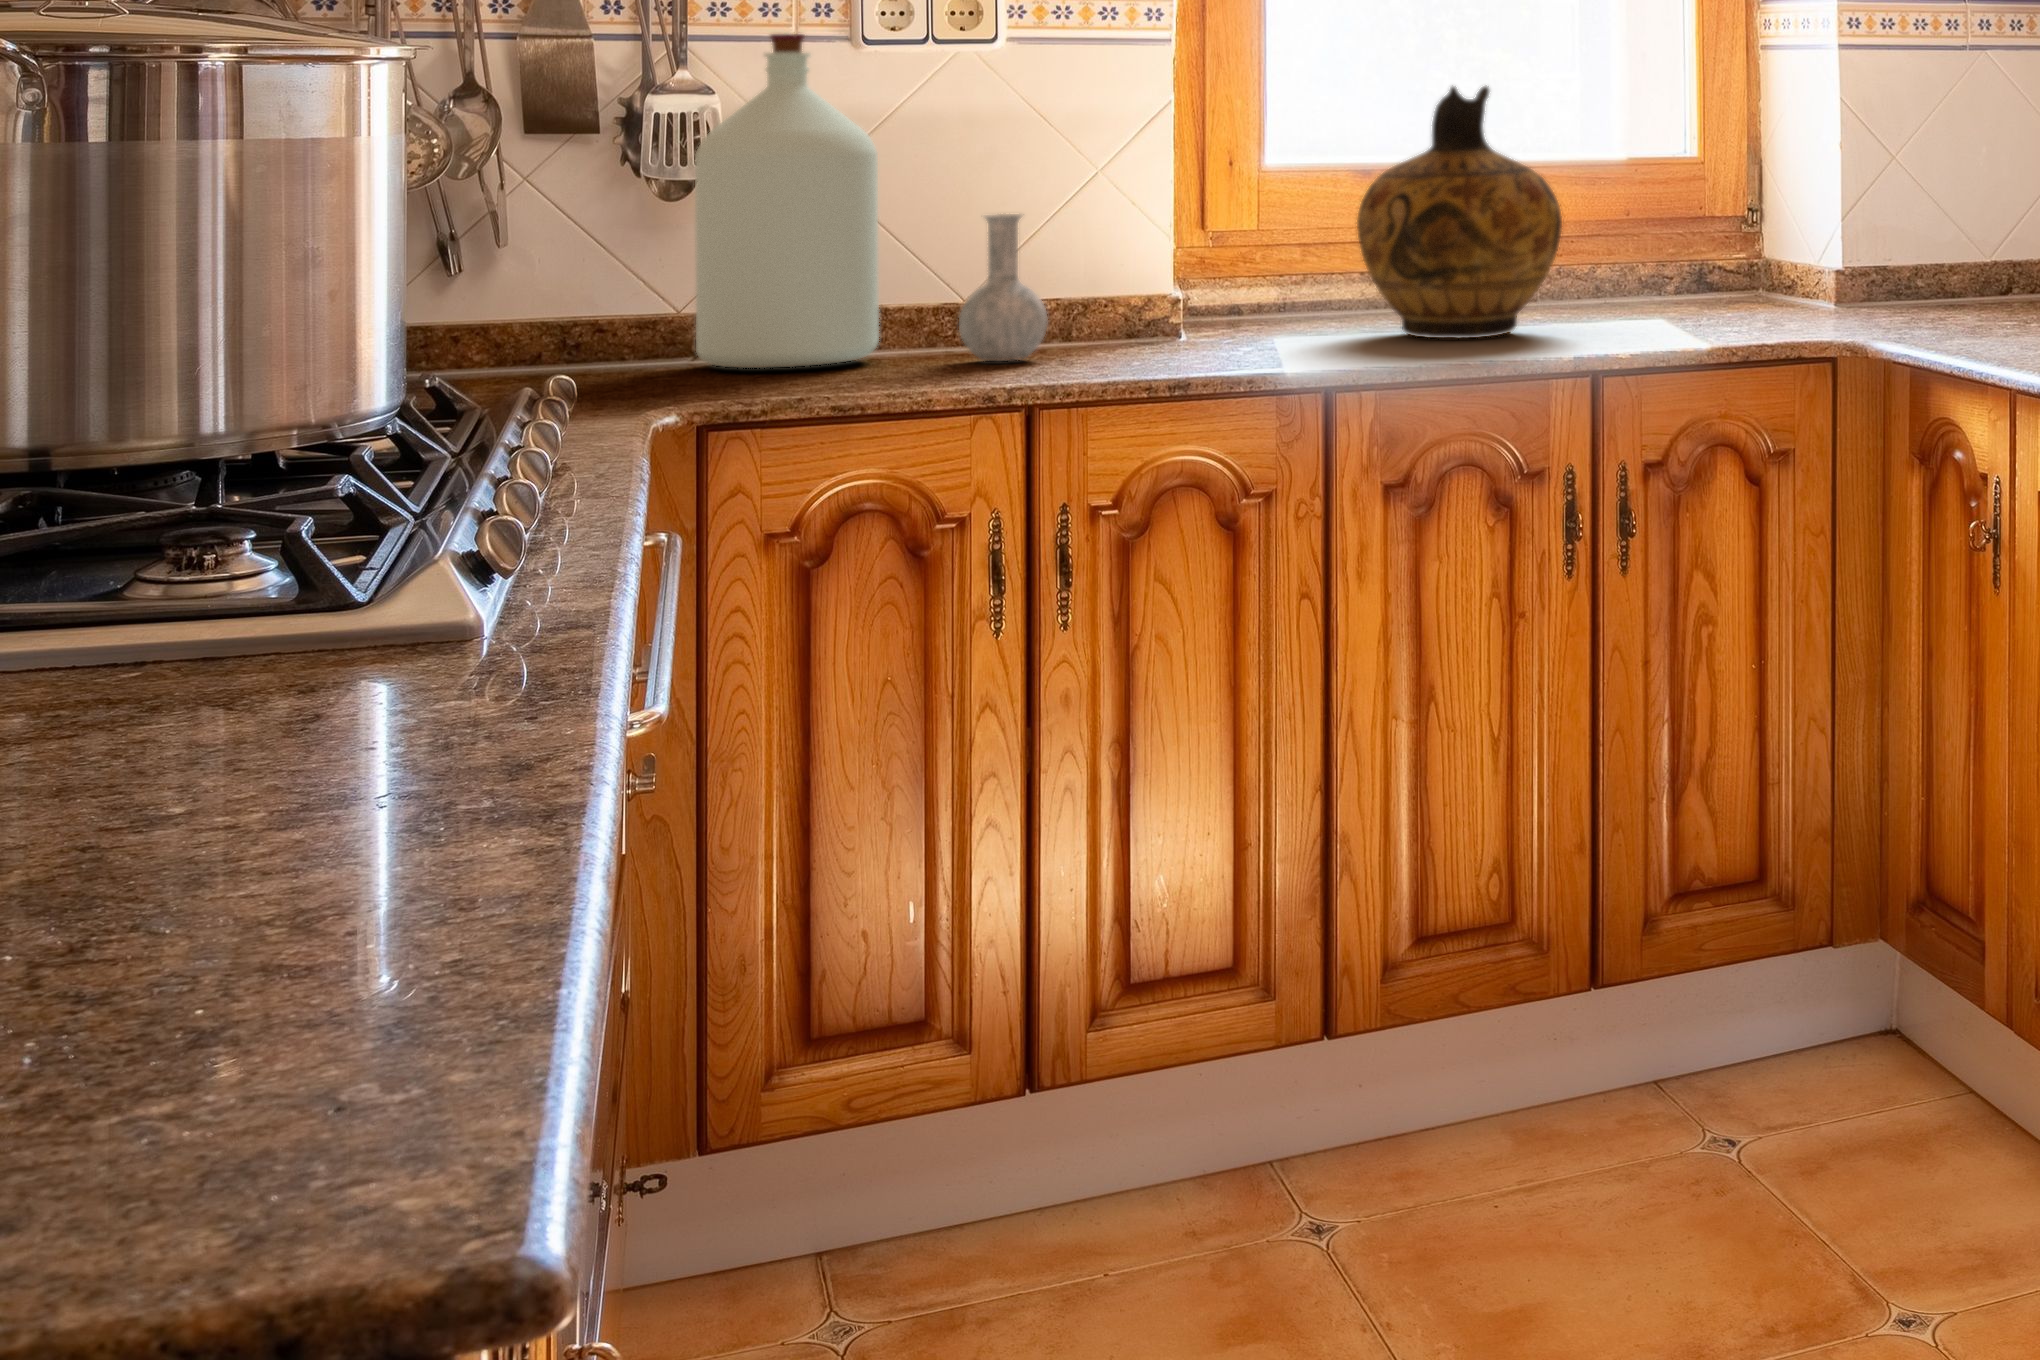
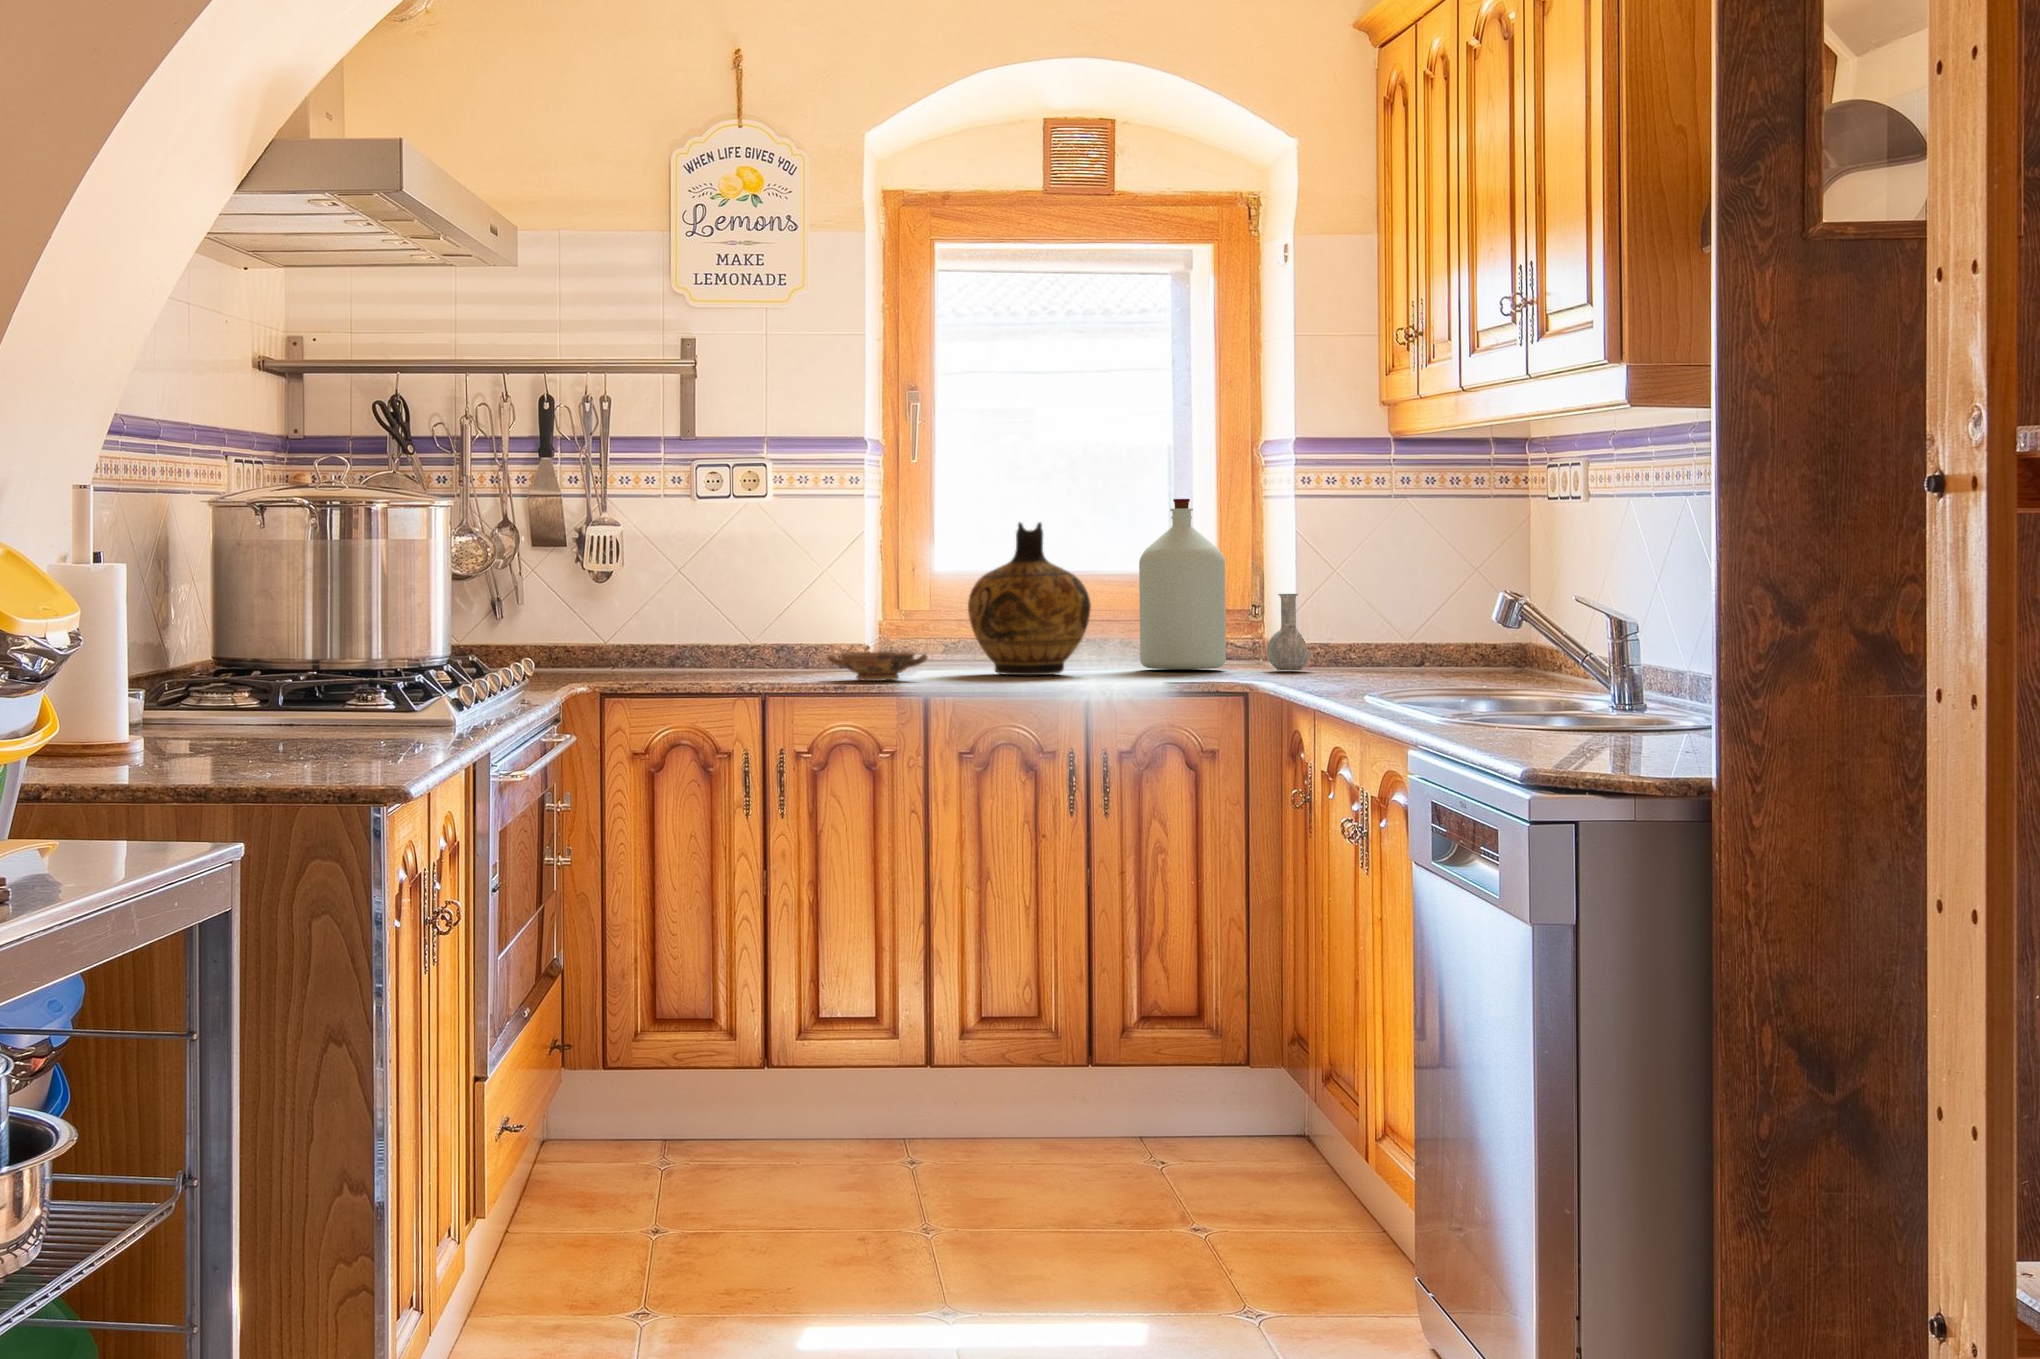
bottle: present [695,34,1048,368] -> present [1139,499,1311,671]
bowl: none [1141,311,1327,367] -> present [827,652,927,681]

